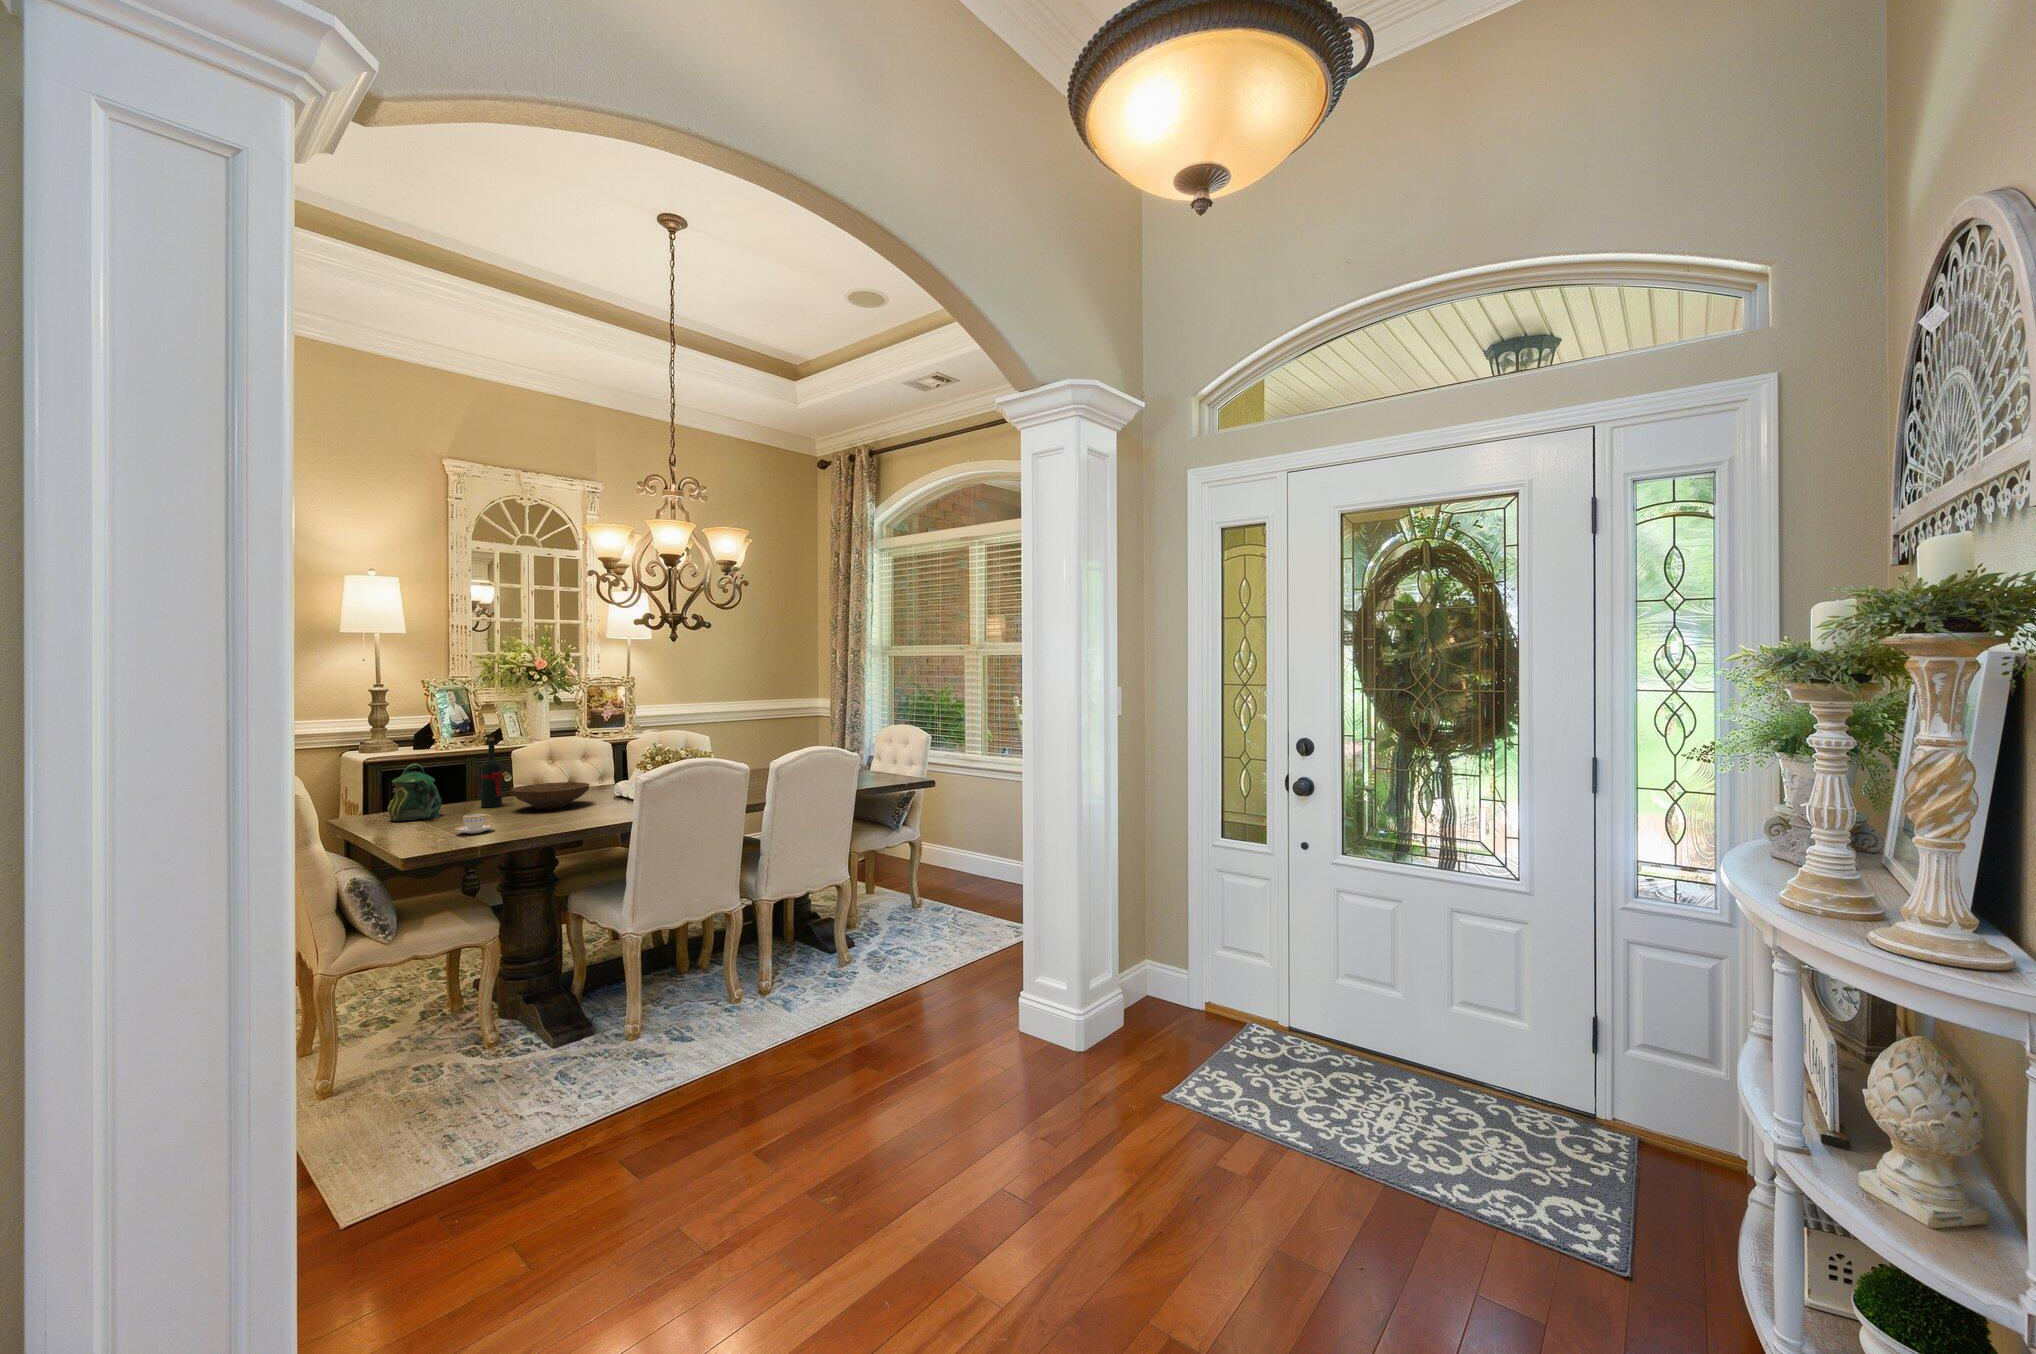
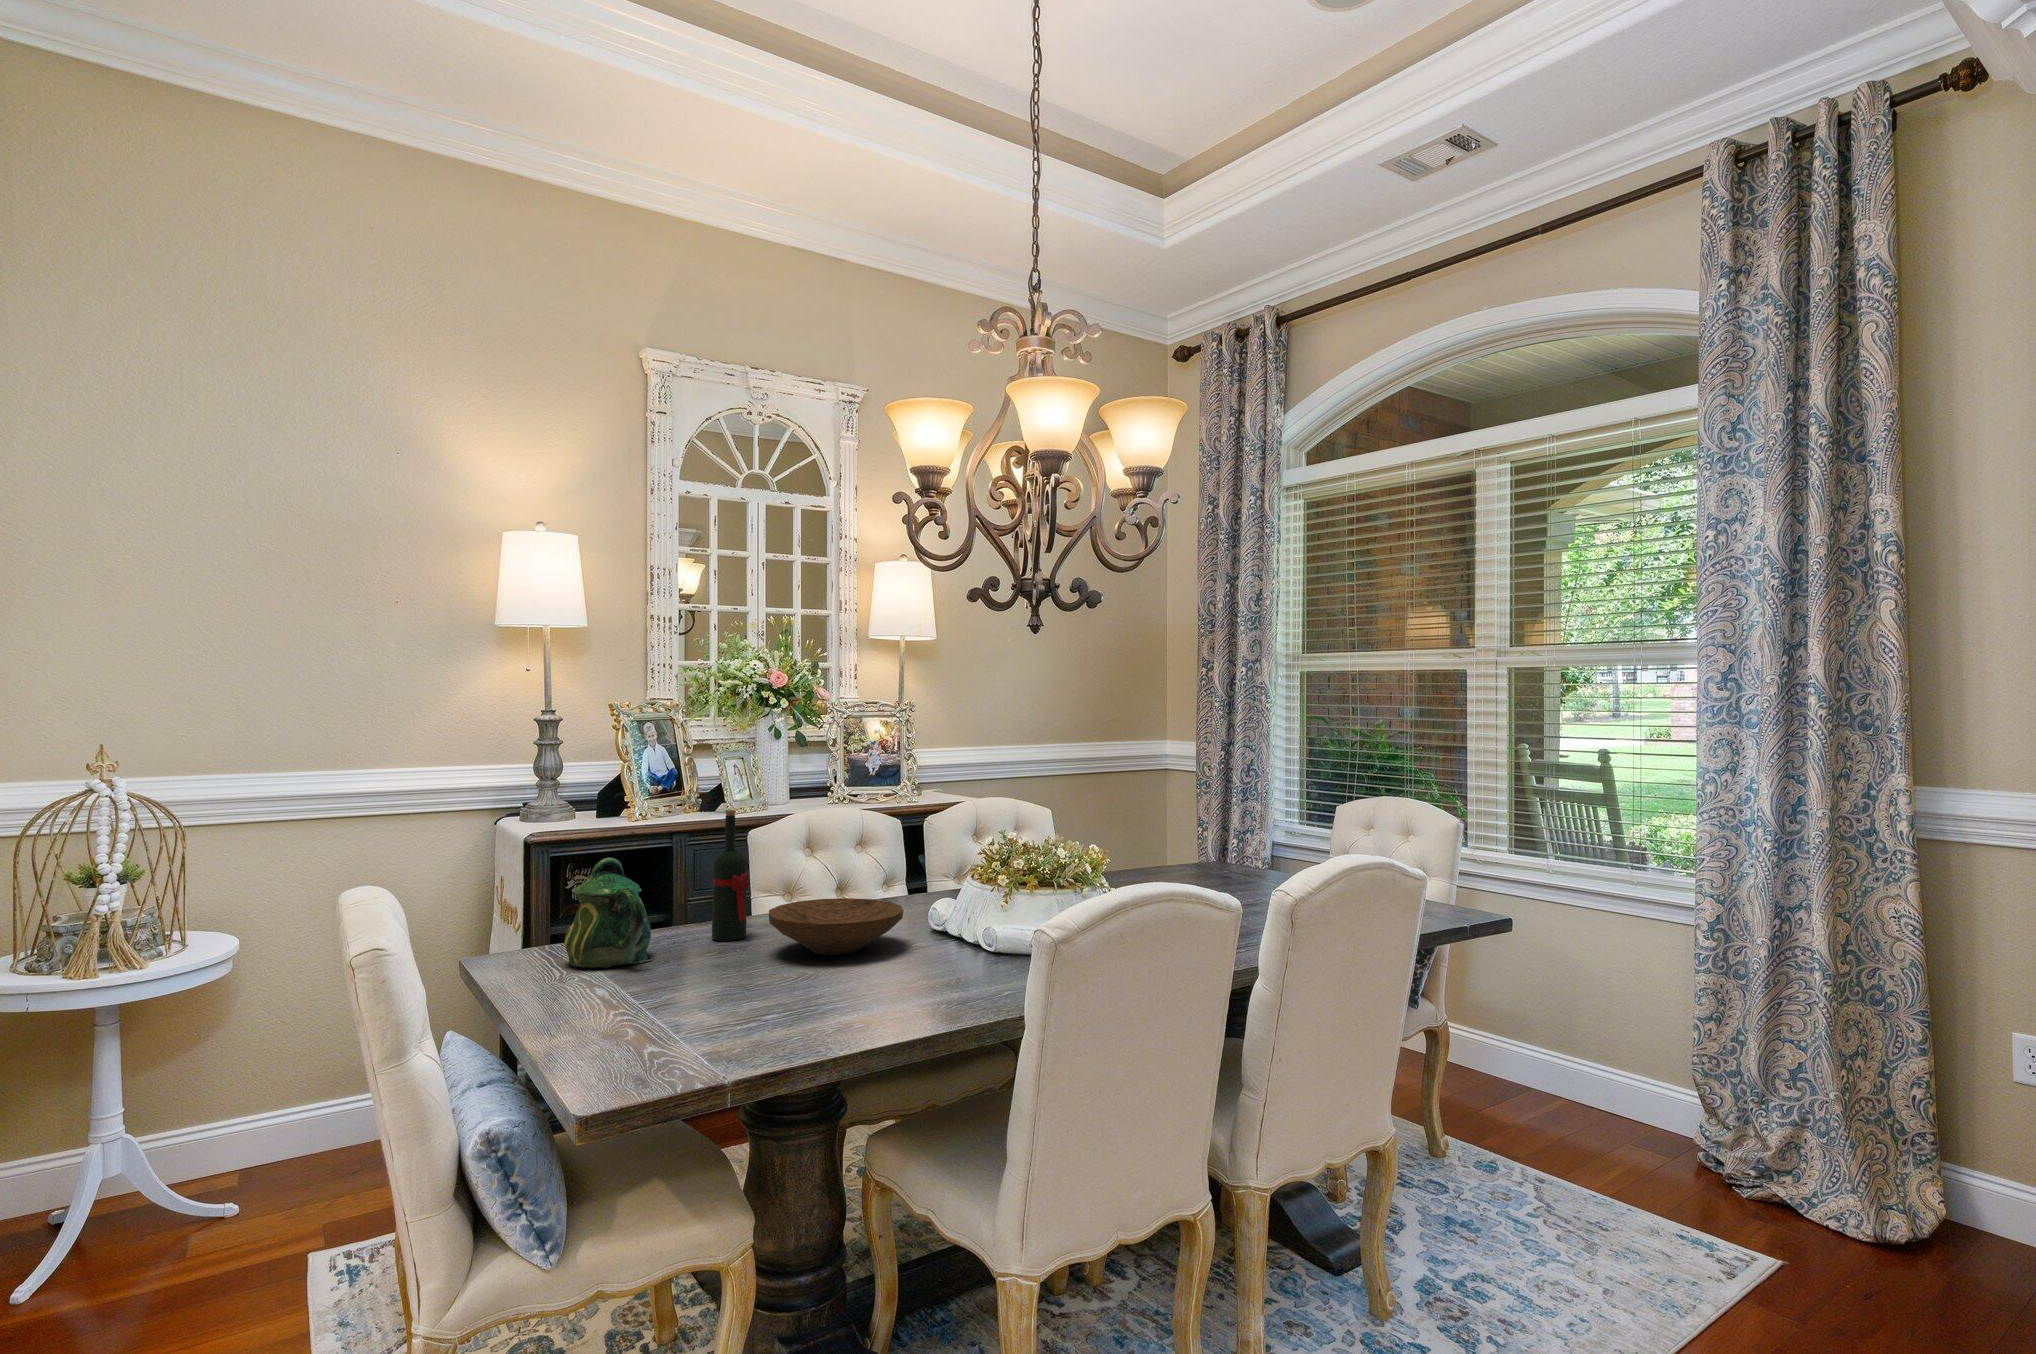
teacup: present [455,814,494,834] -> none [689,977,759,1021]

